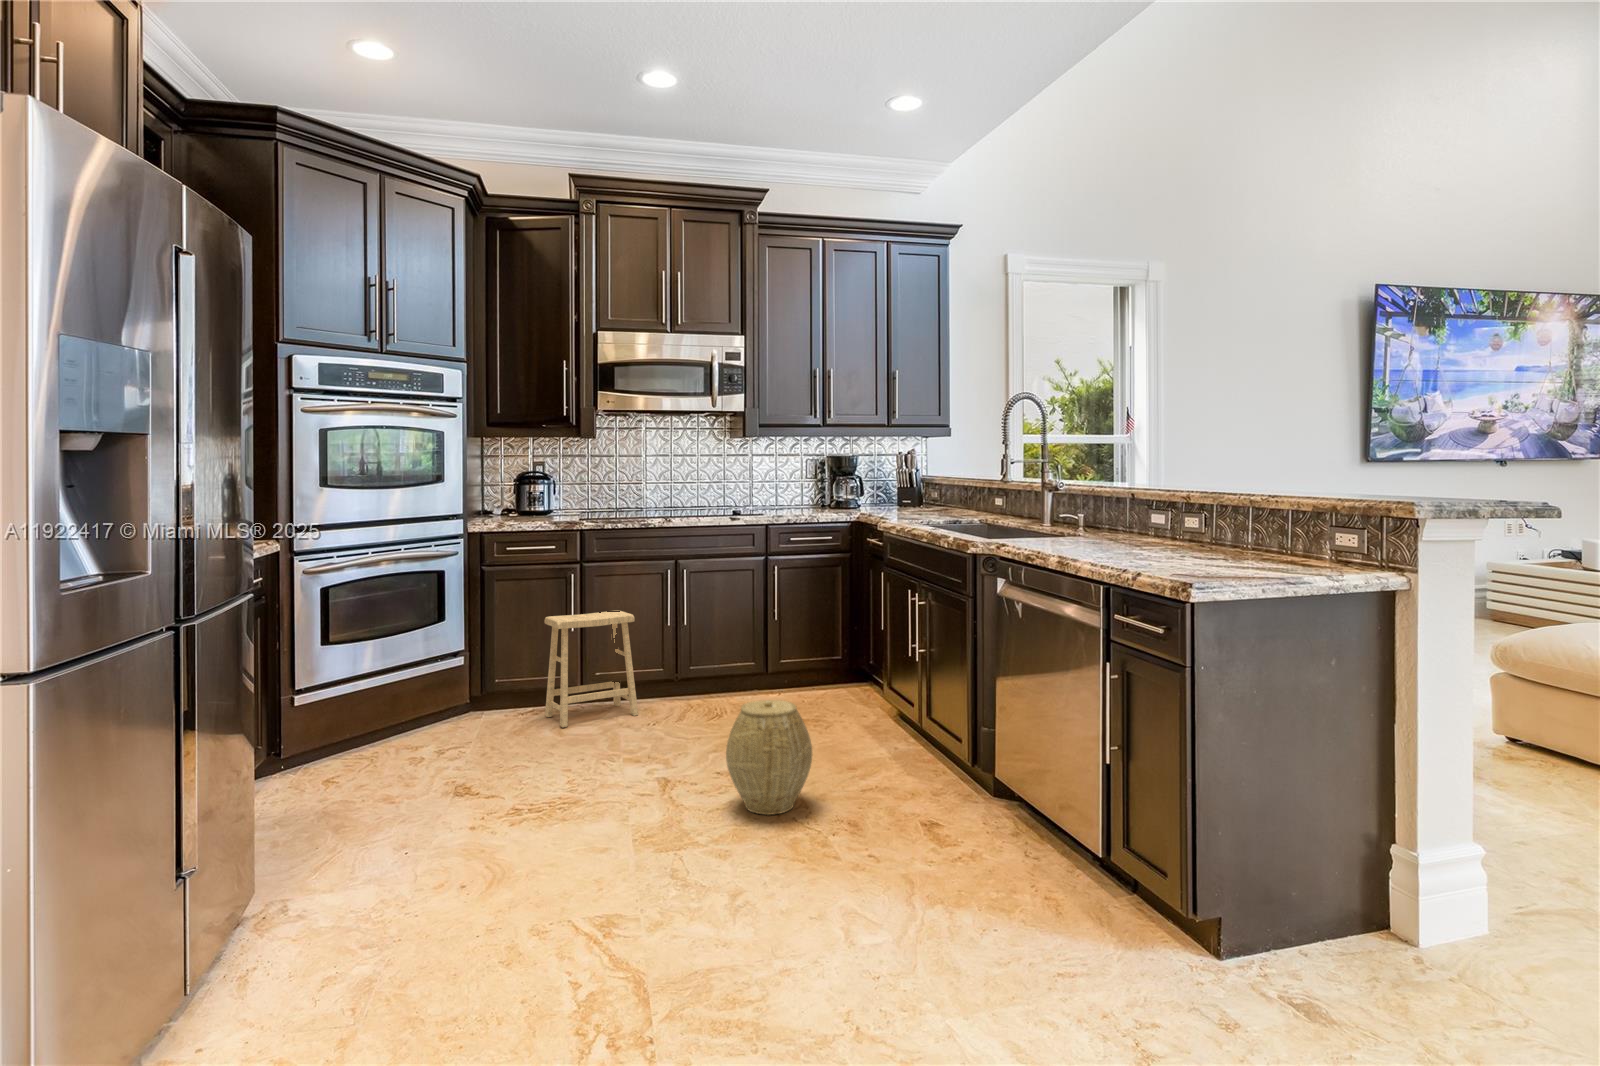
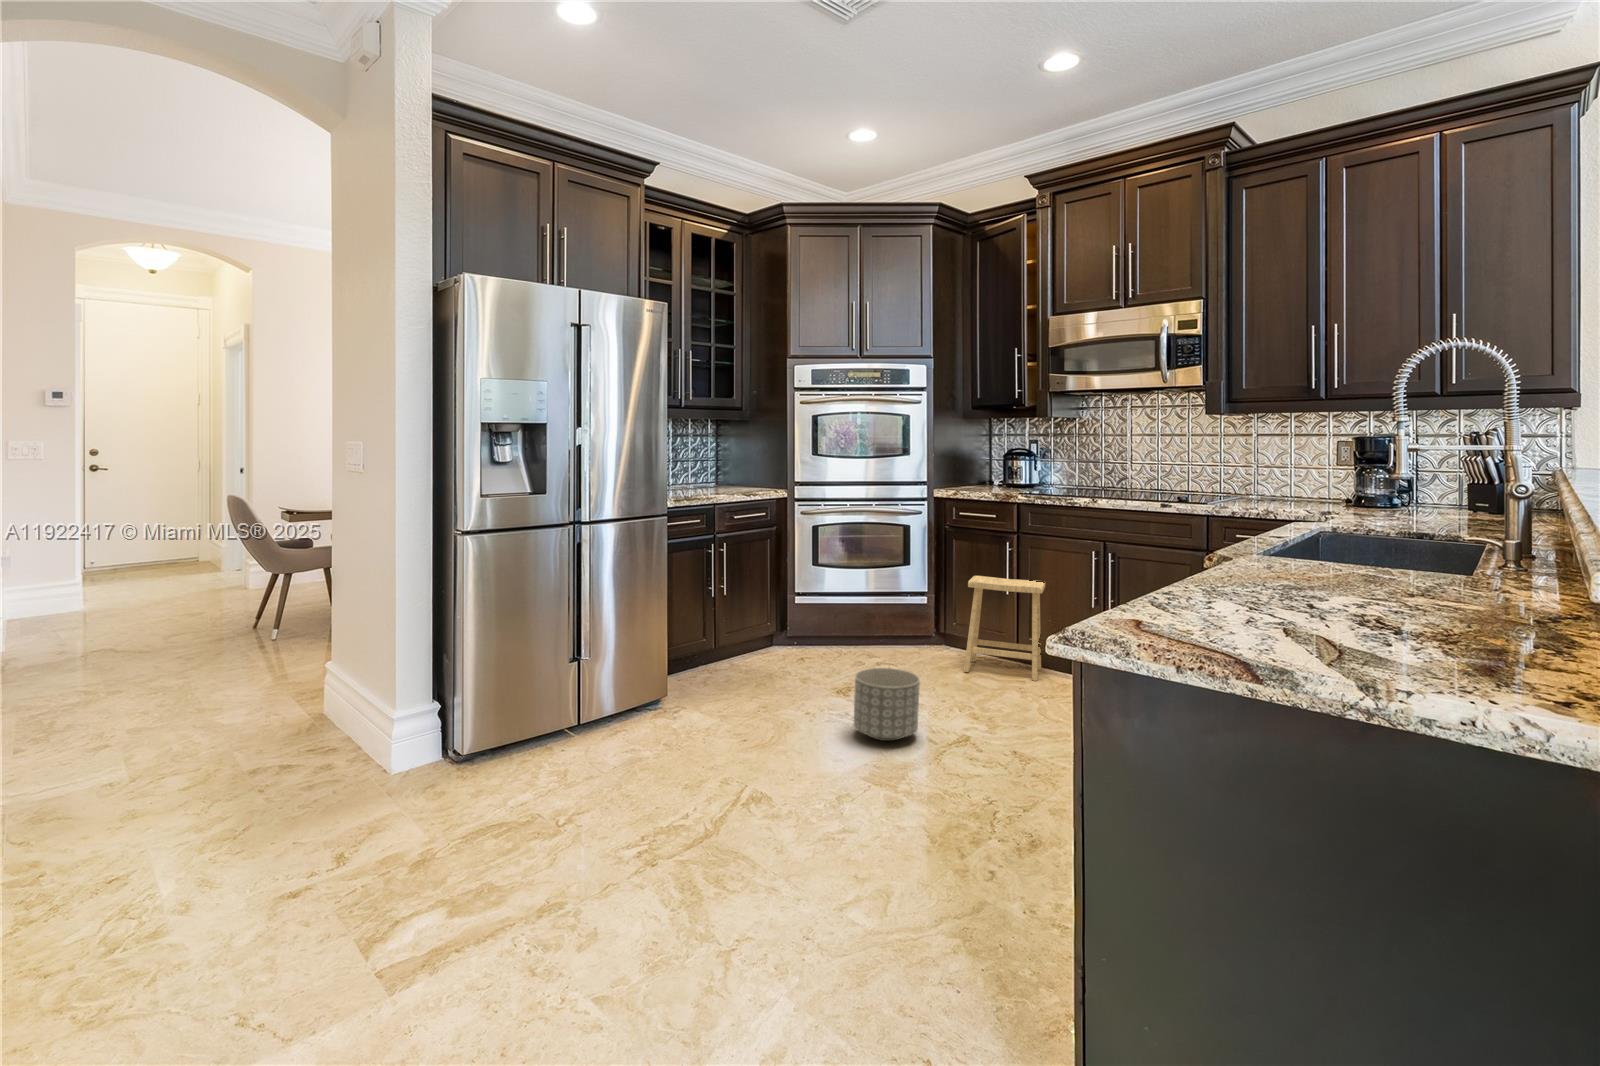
woven basket: present [726,700,812,815] -> none [937,681,1023,794]
planter: none [580,724,658,811] -> present [854,668,920,741]

